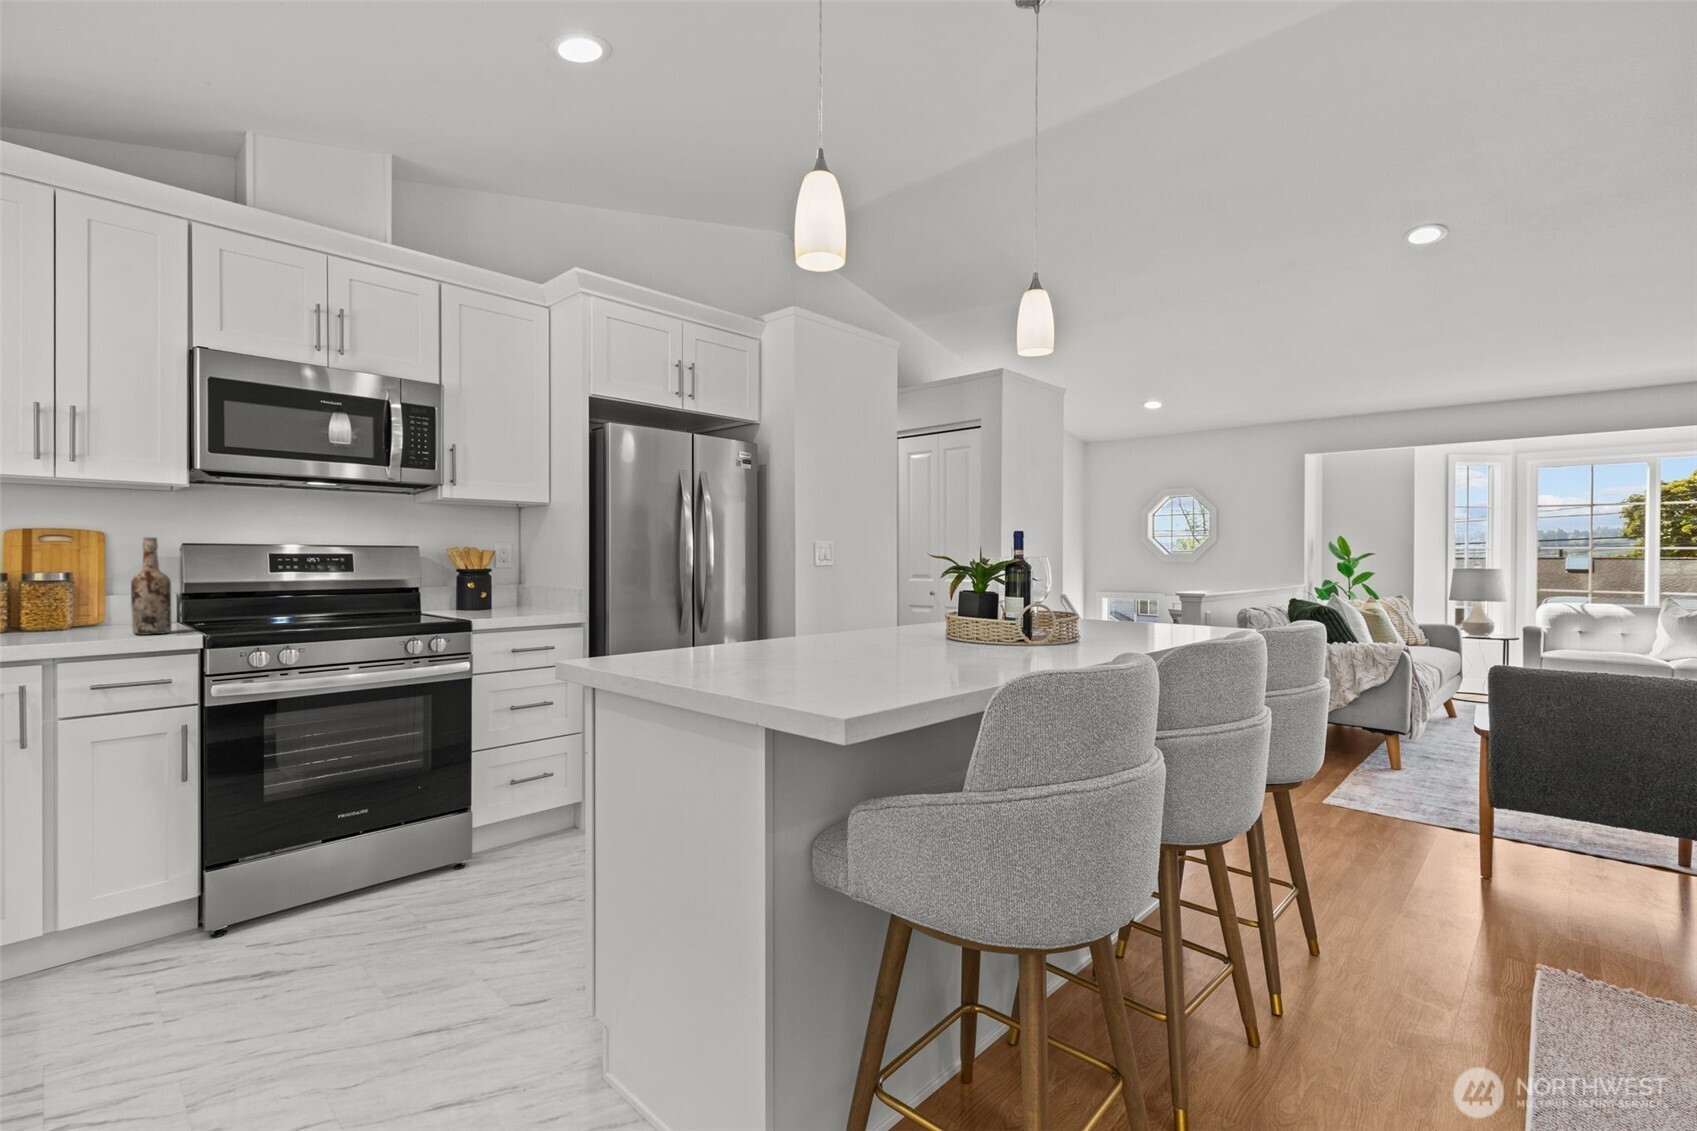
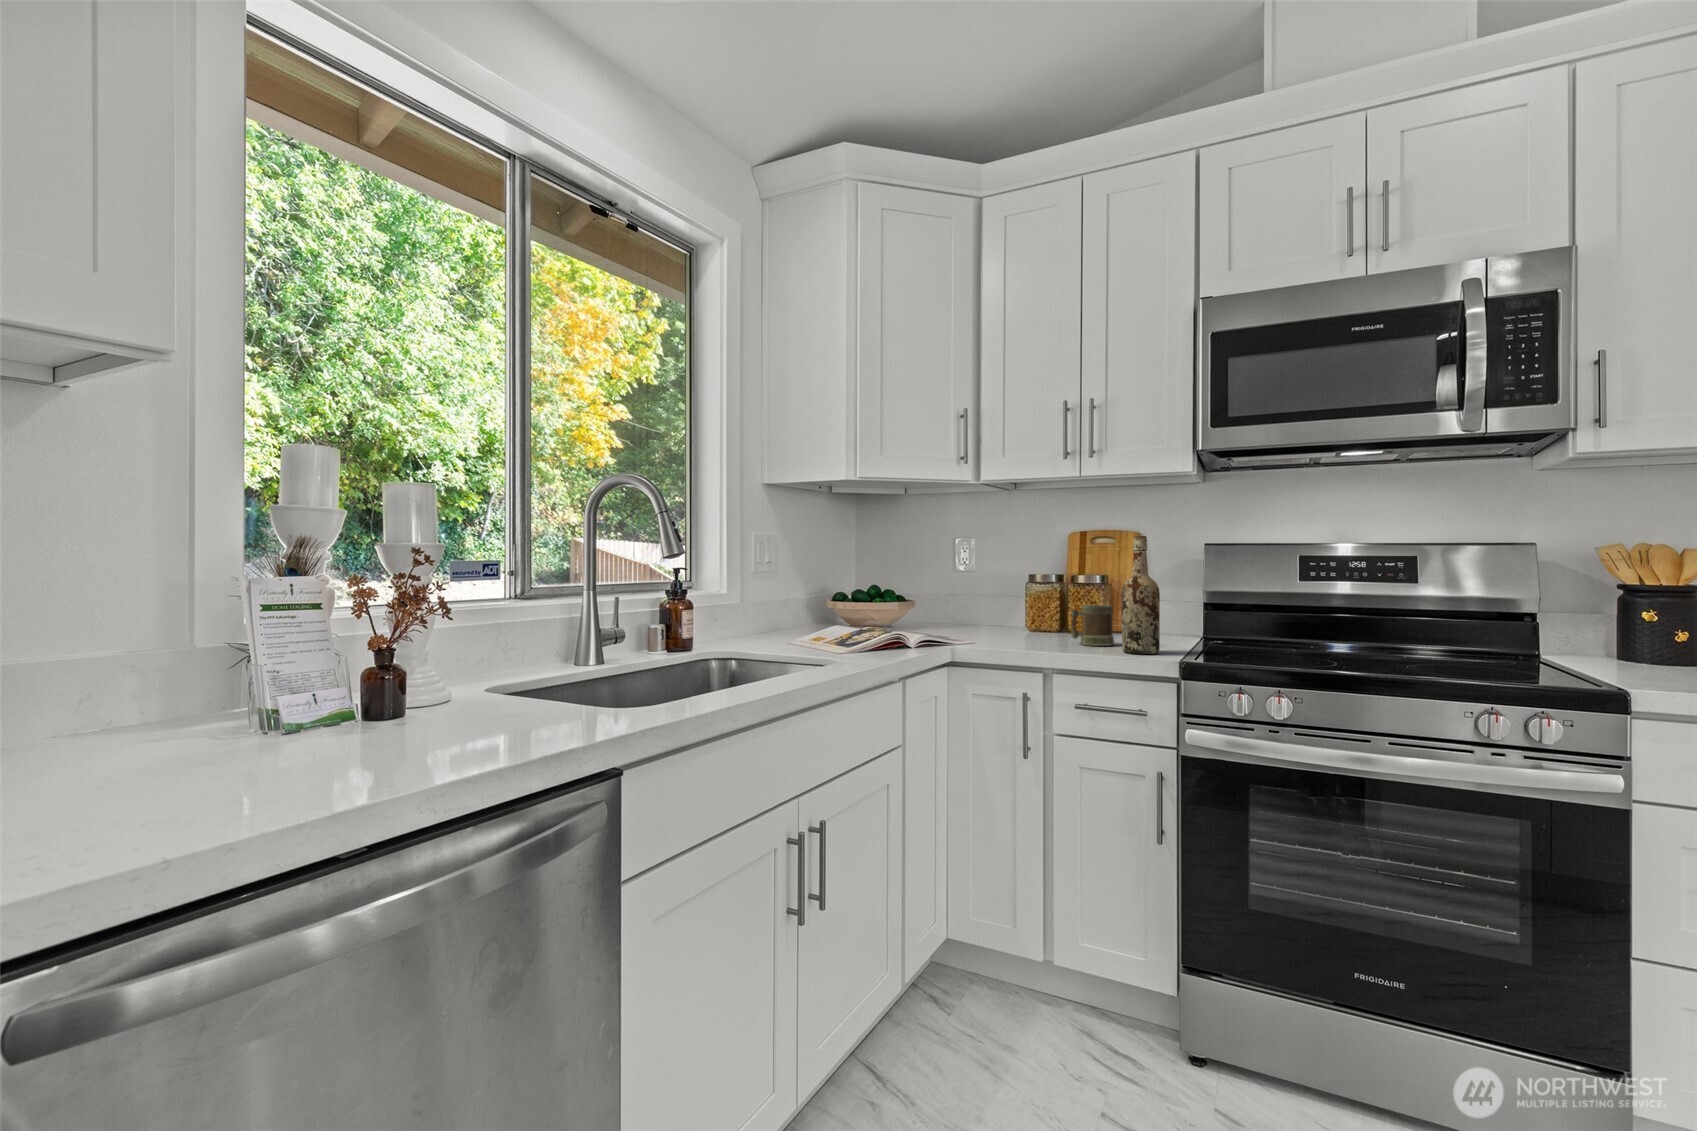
mug: none [57,597,112,634] -> present [1071,605,1115,646]

